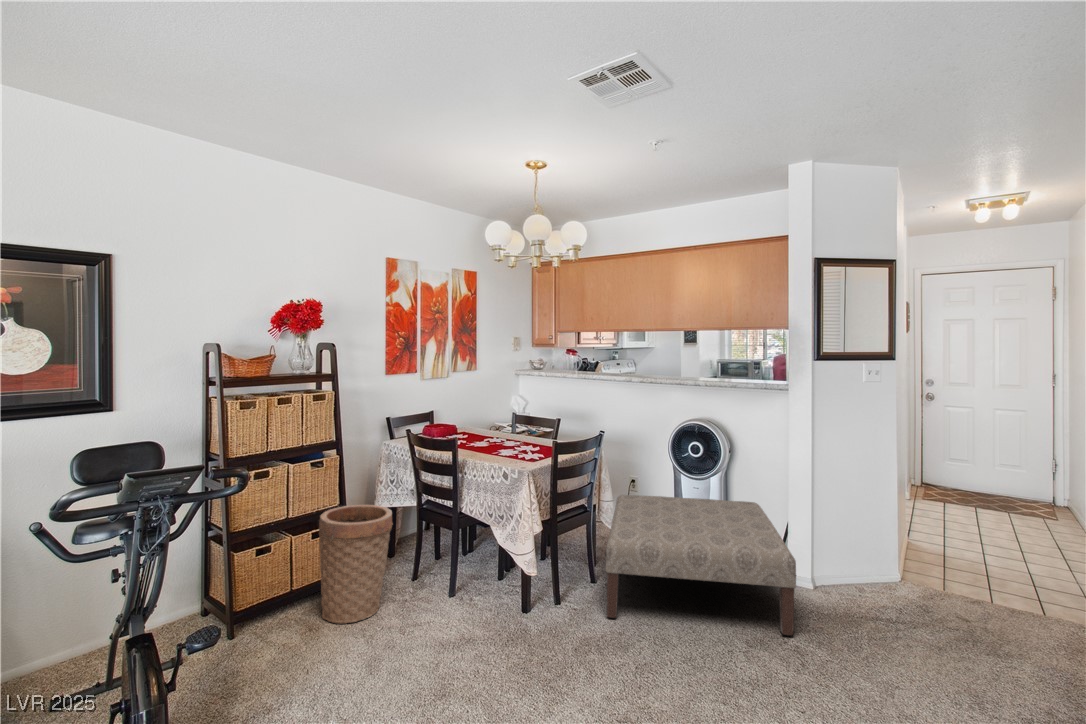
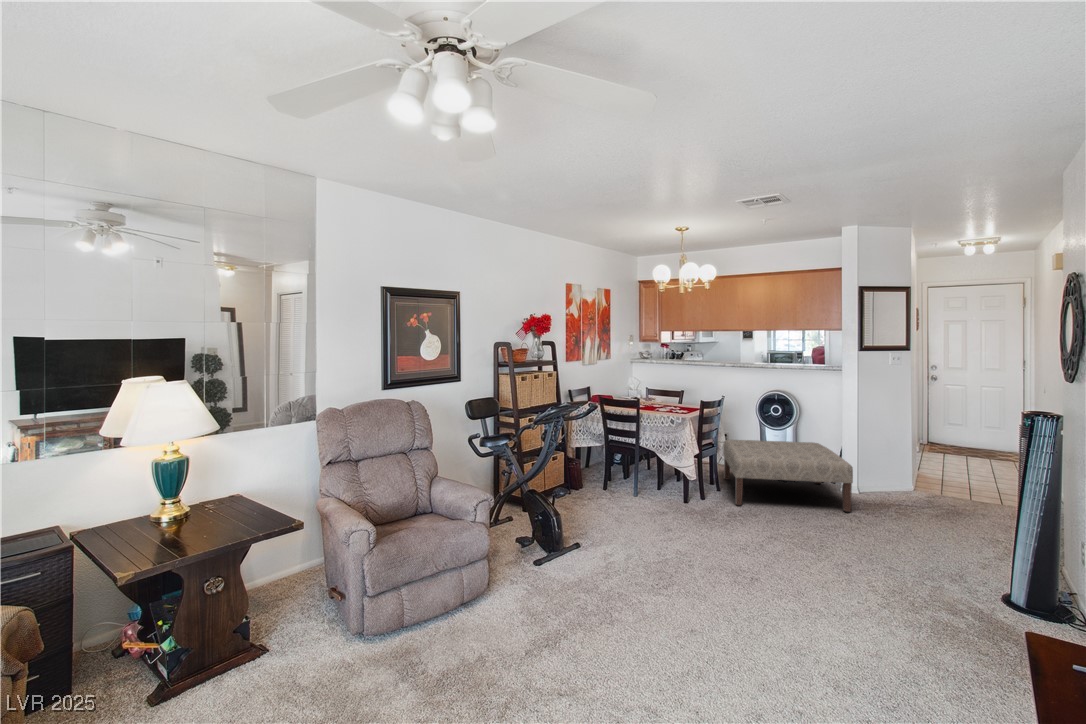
basket: present [319,505,393,623] -> none [560,441,603,507]

